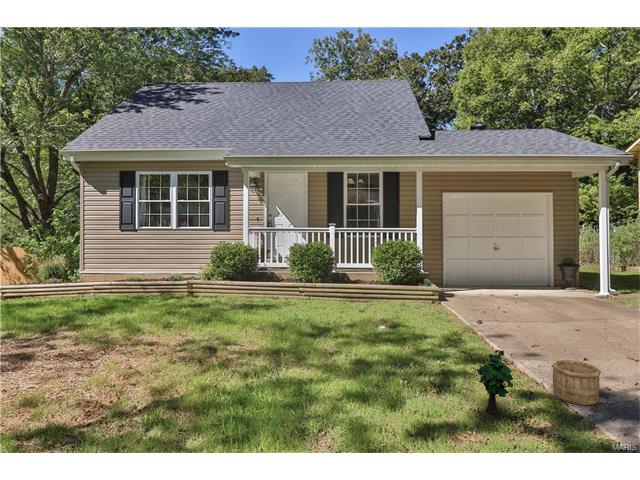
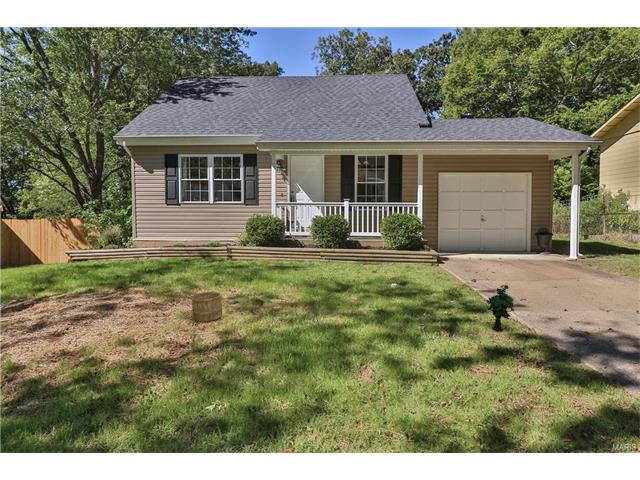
wooden bucket: present [552,360,601,405] -> present [191,292,222,322]

